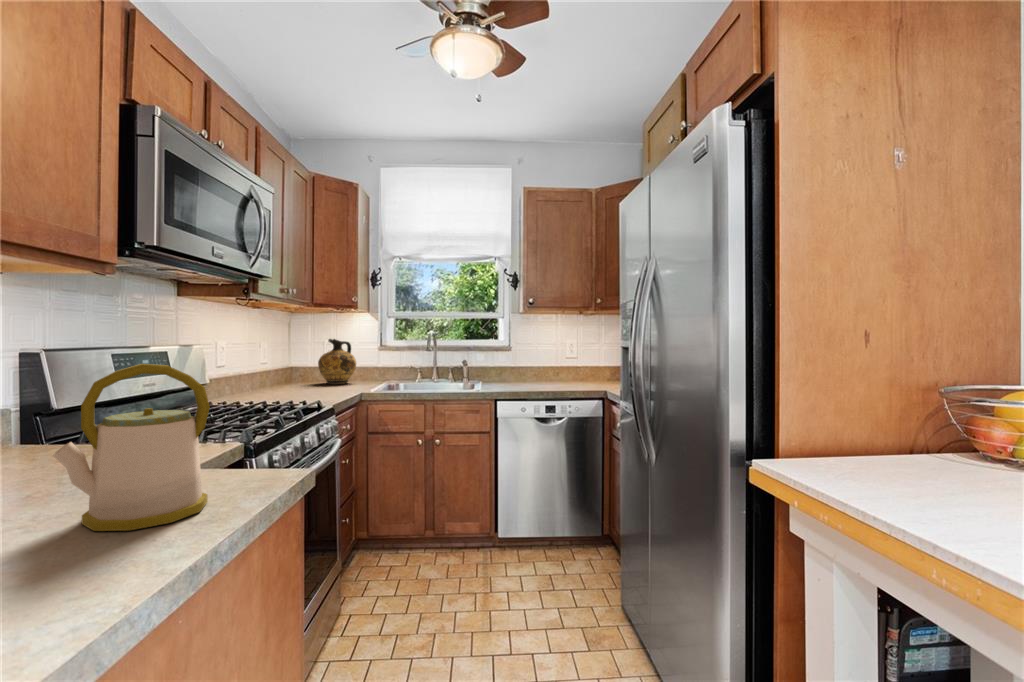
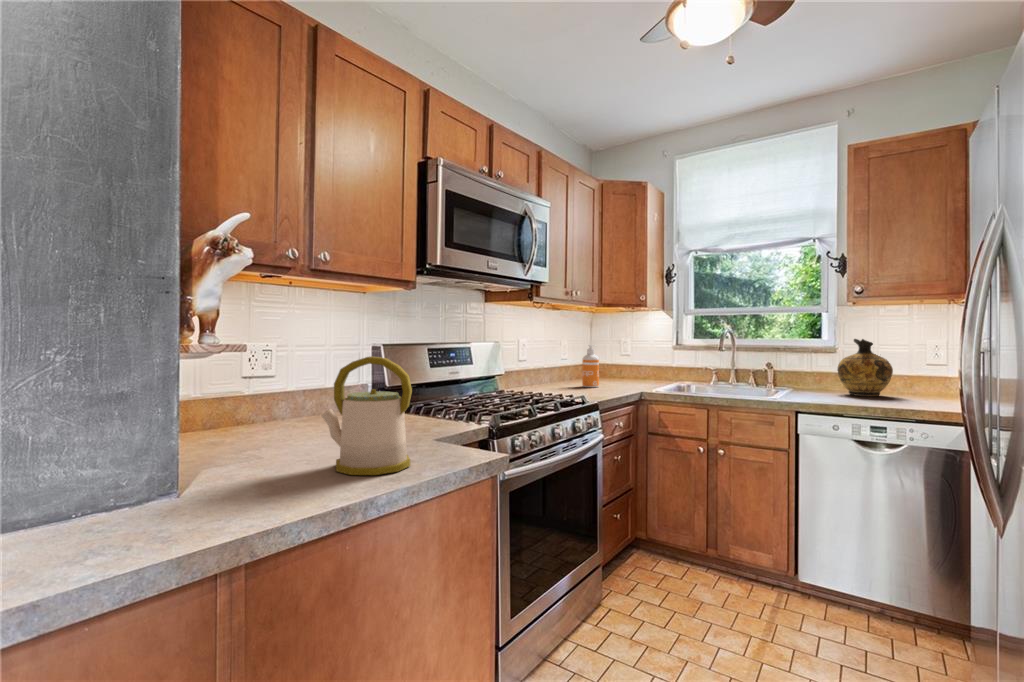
ceramic jug: present [318,339,356,384] -> present [837,339,893,396]
soap dispenser: none [294,347,313,392] -> present [582,345,599,387]

